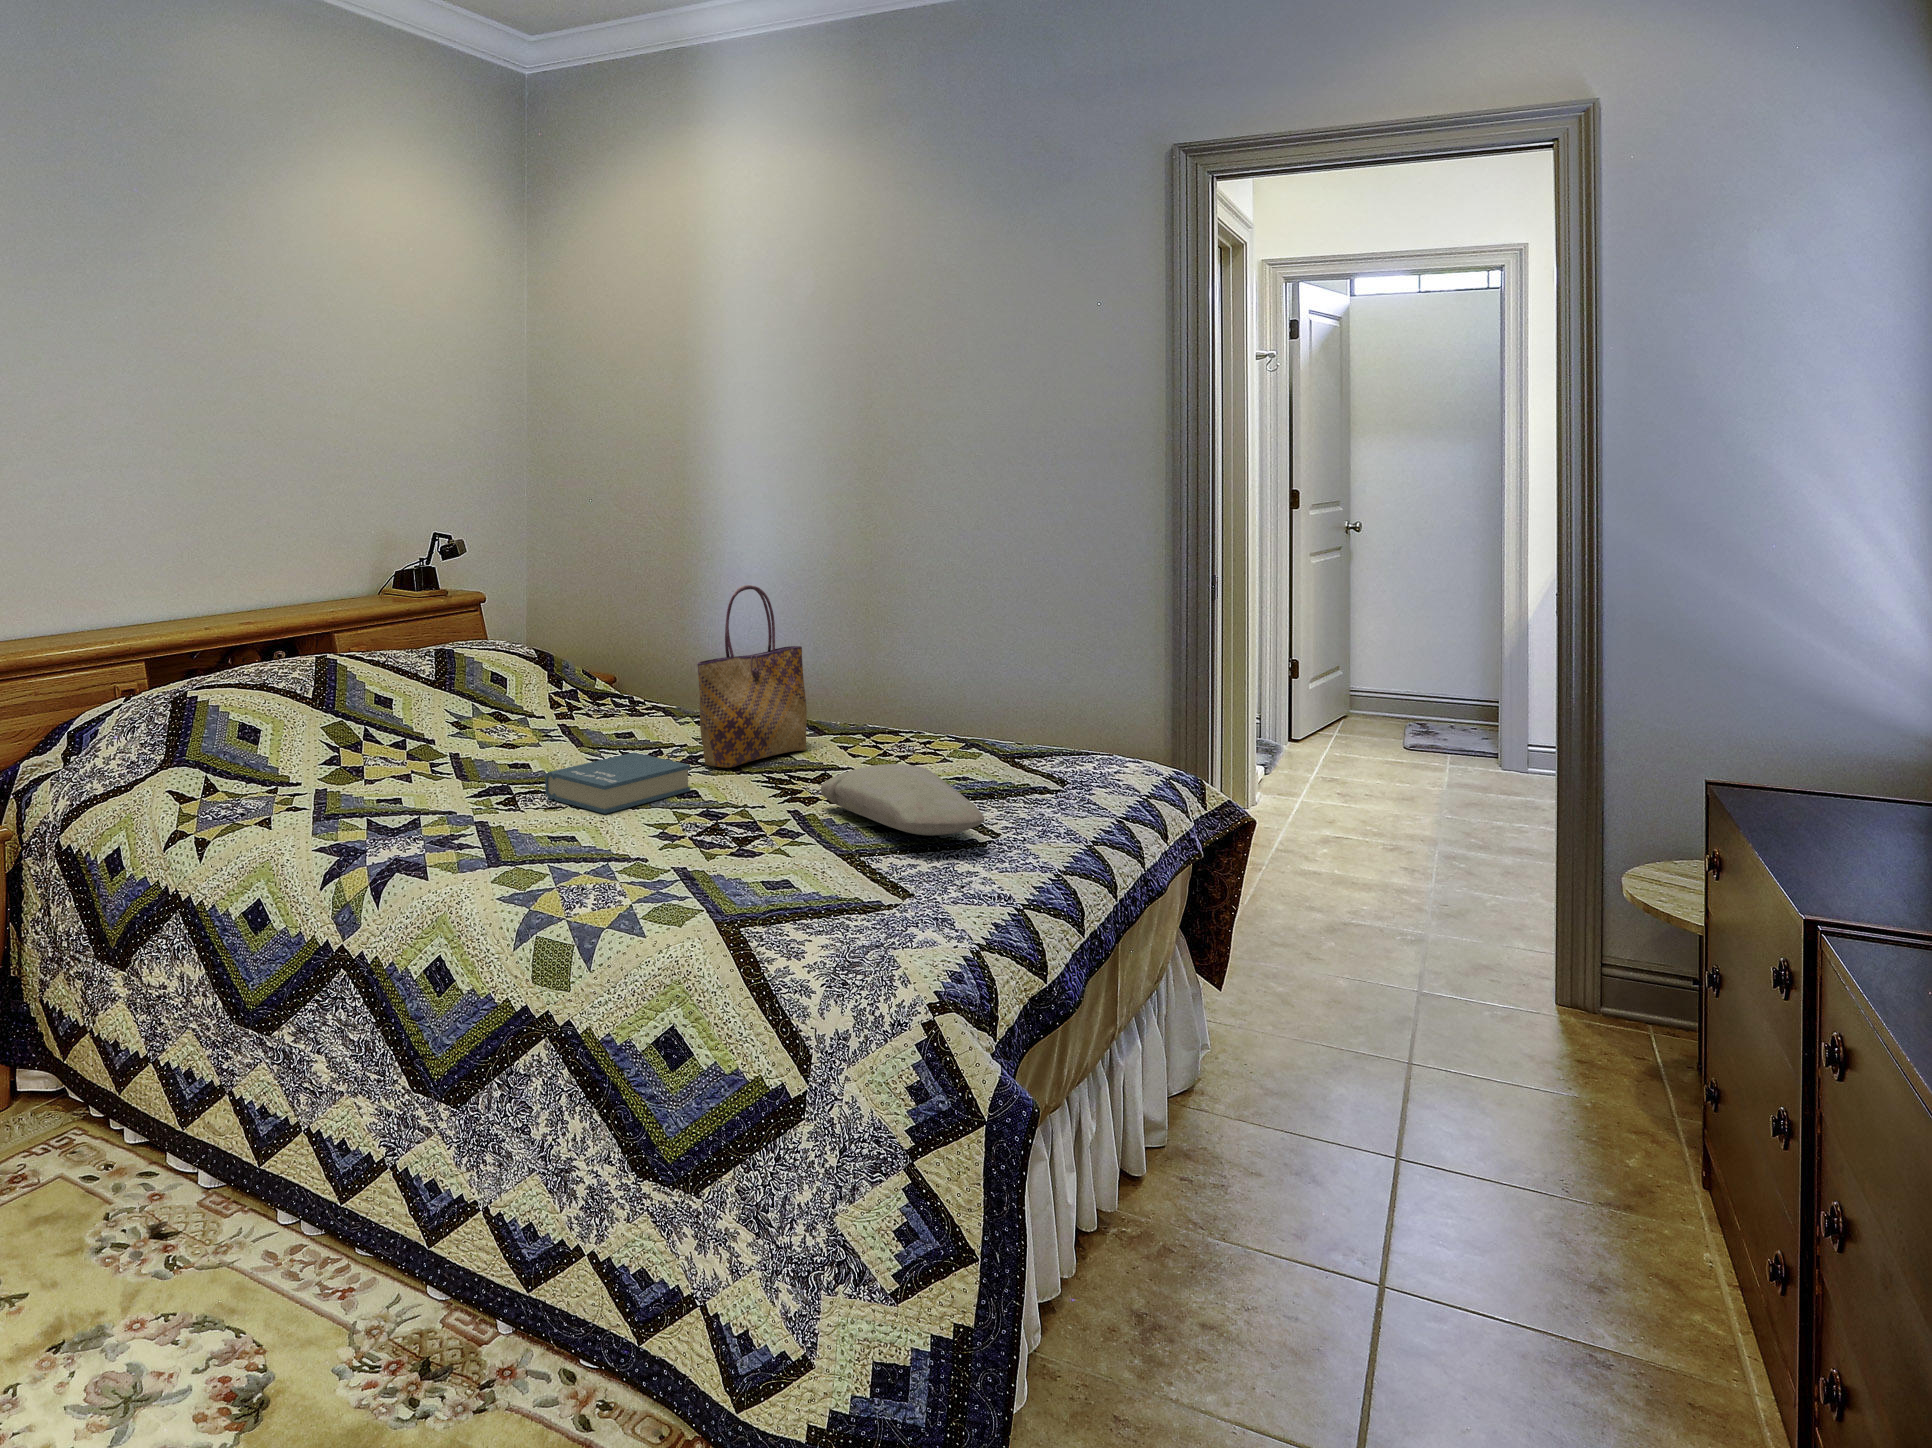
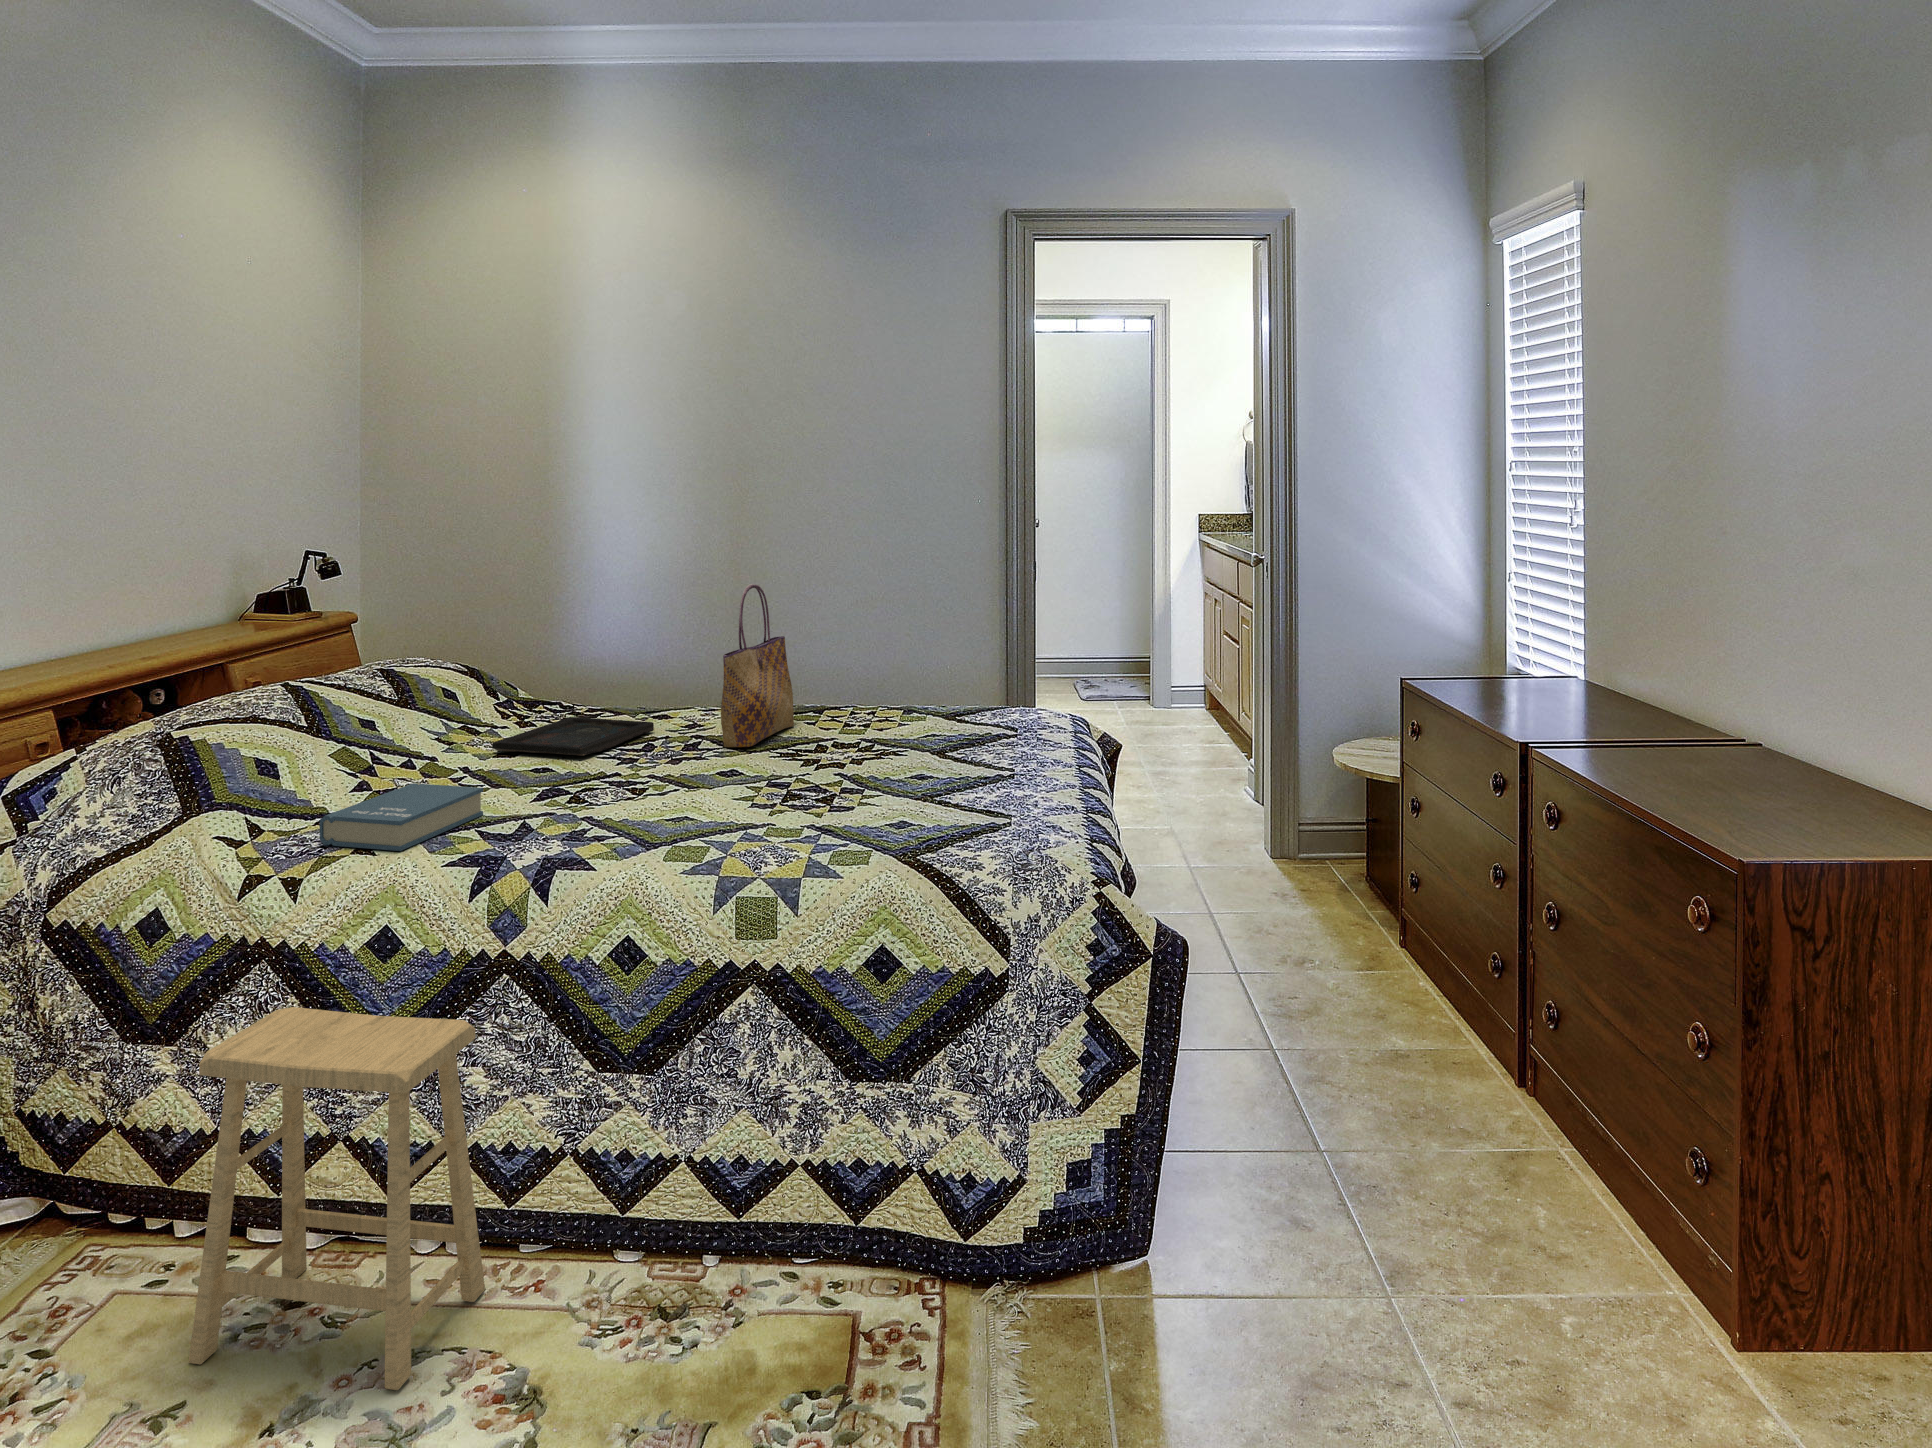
tray: none [491,714,659,756] -> present [492,717,654,756]
book: present [545,753,690,814] -> present [320,783,483,851]
pillow: present [821,764,985,835] -> none [864,723,1018,773]
footstool: none [64,958,300,1349] -> present [189,1007,485,1390]

